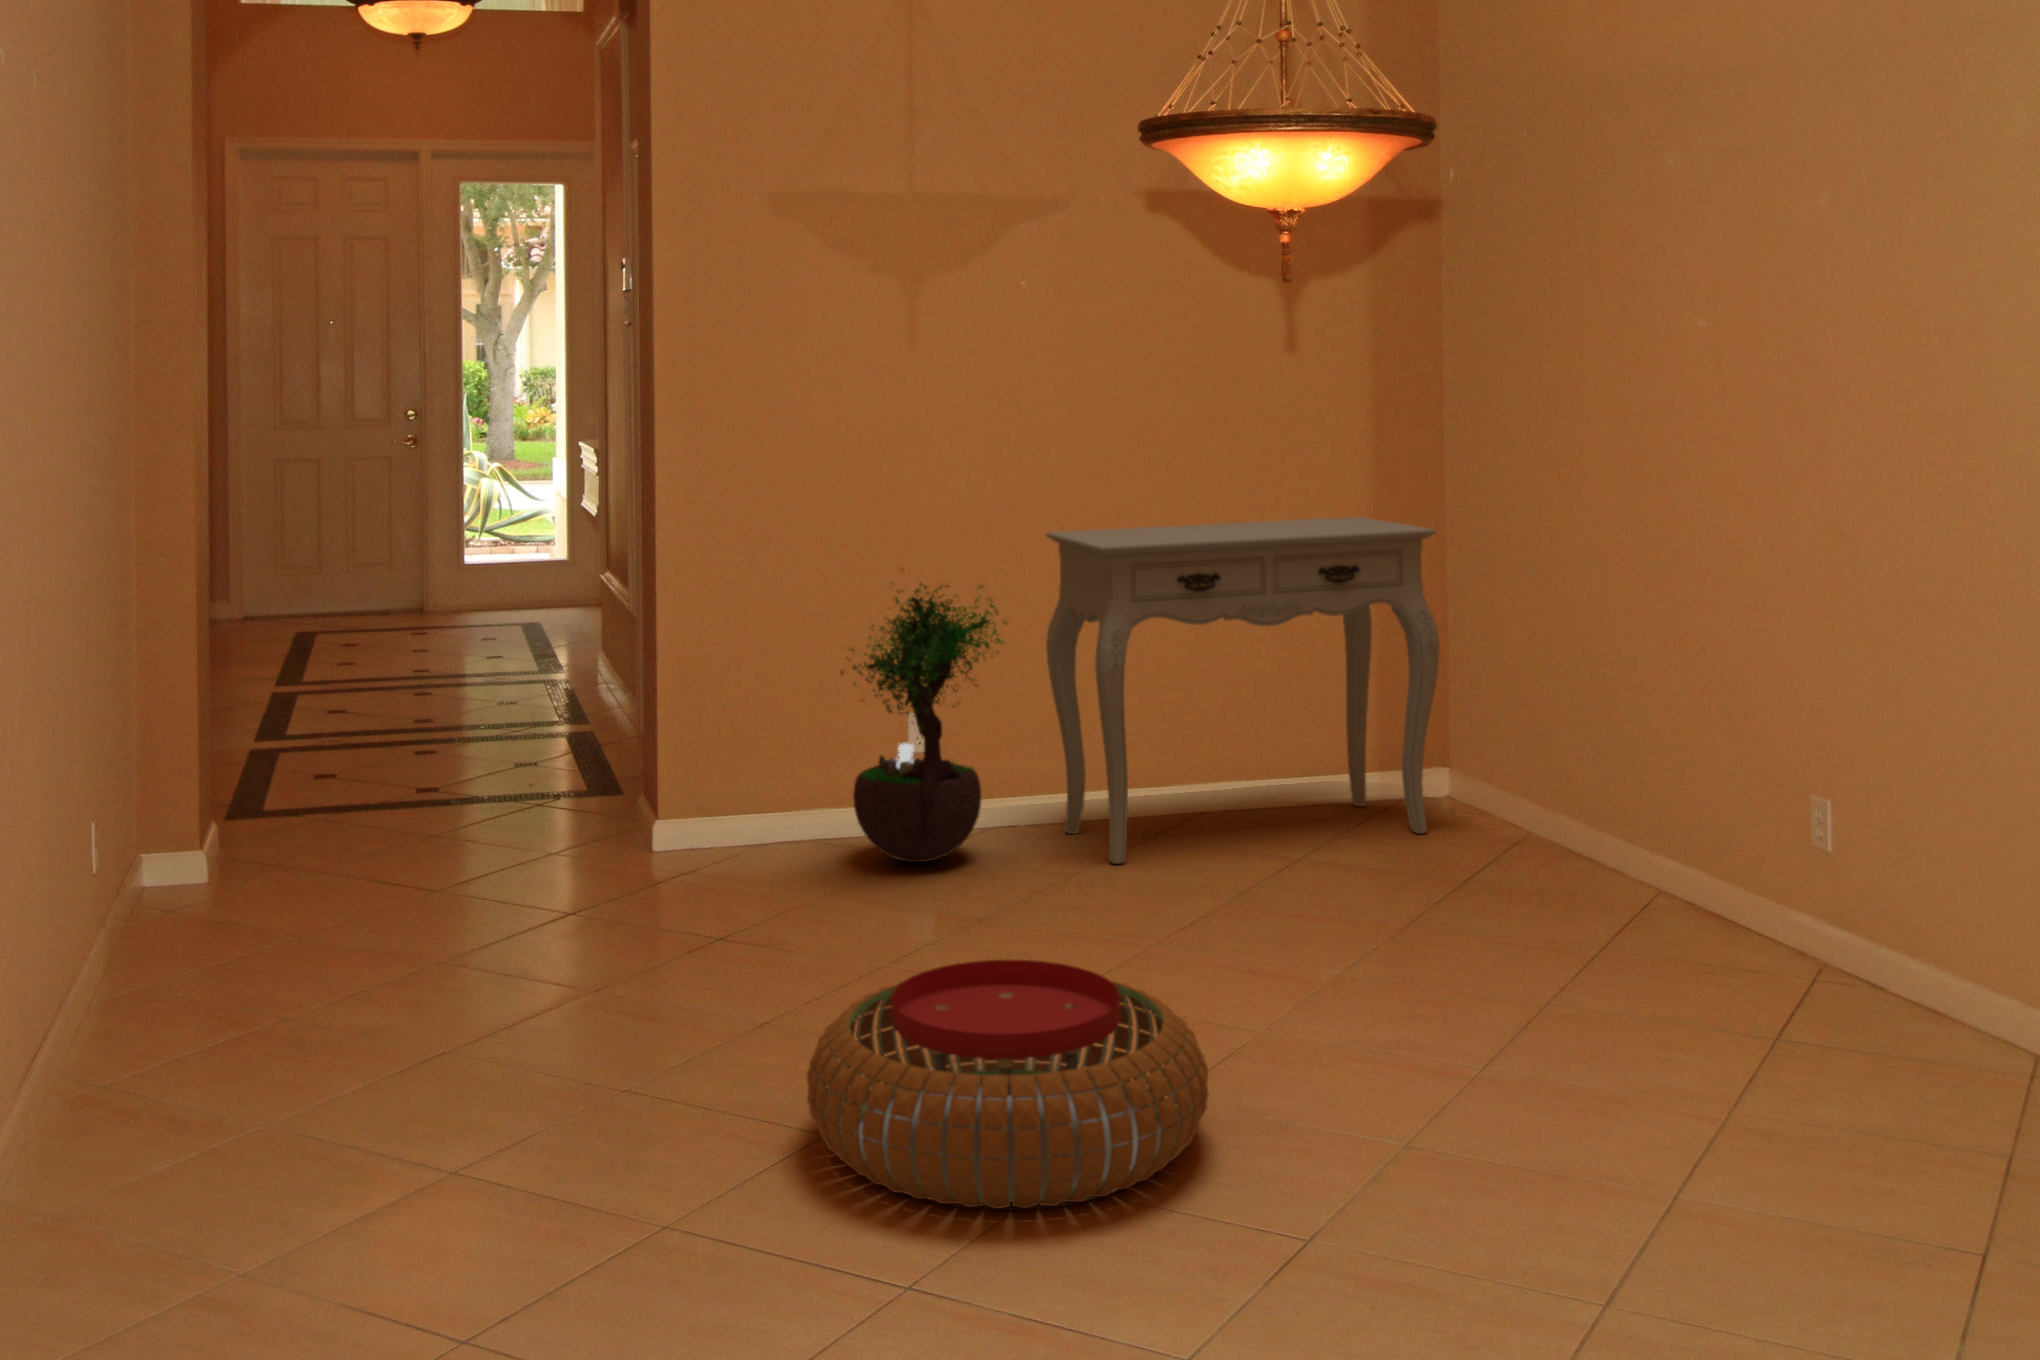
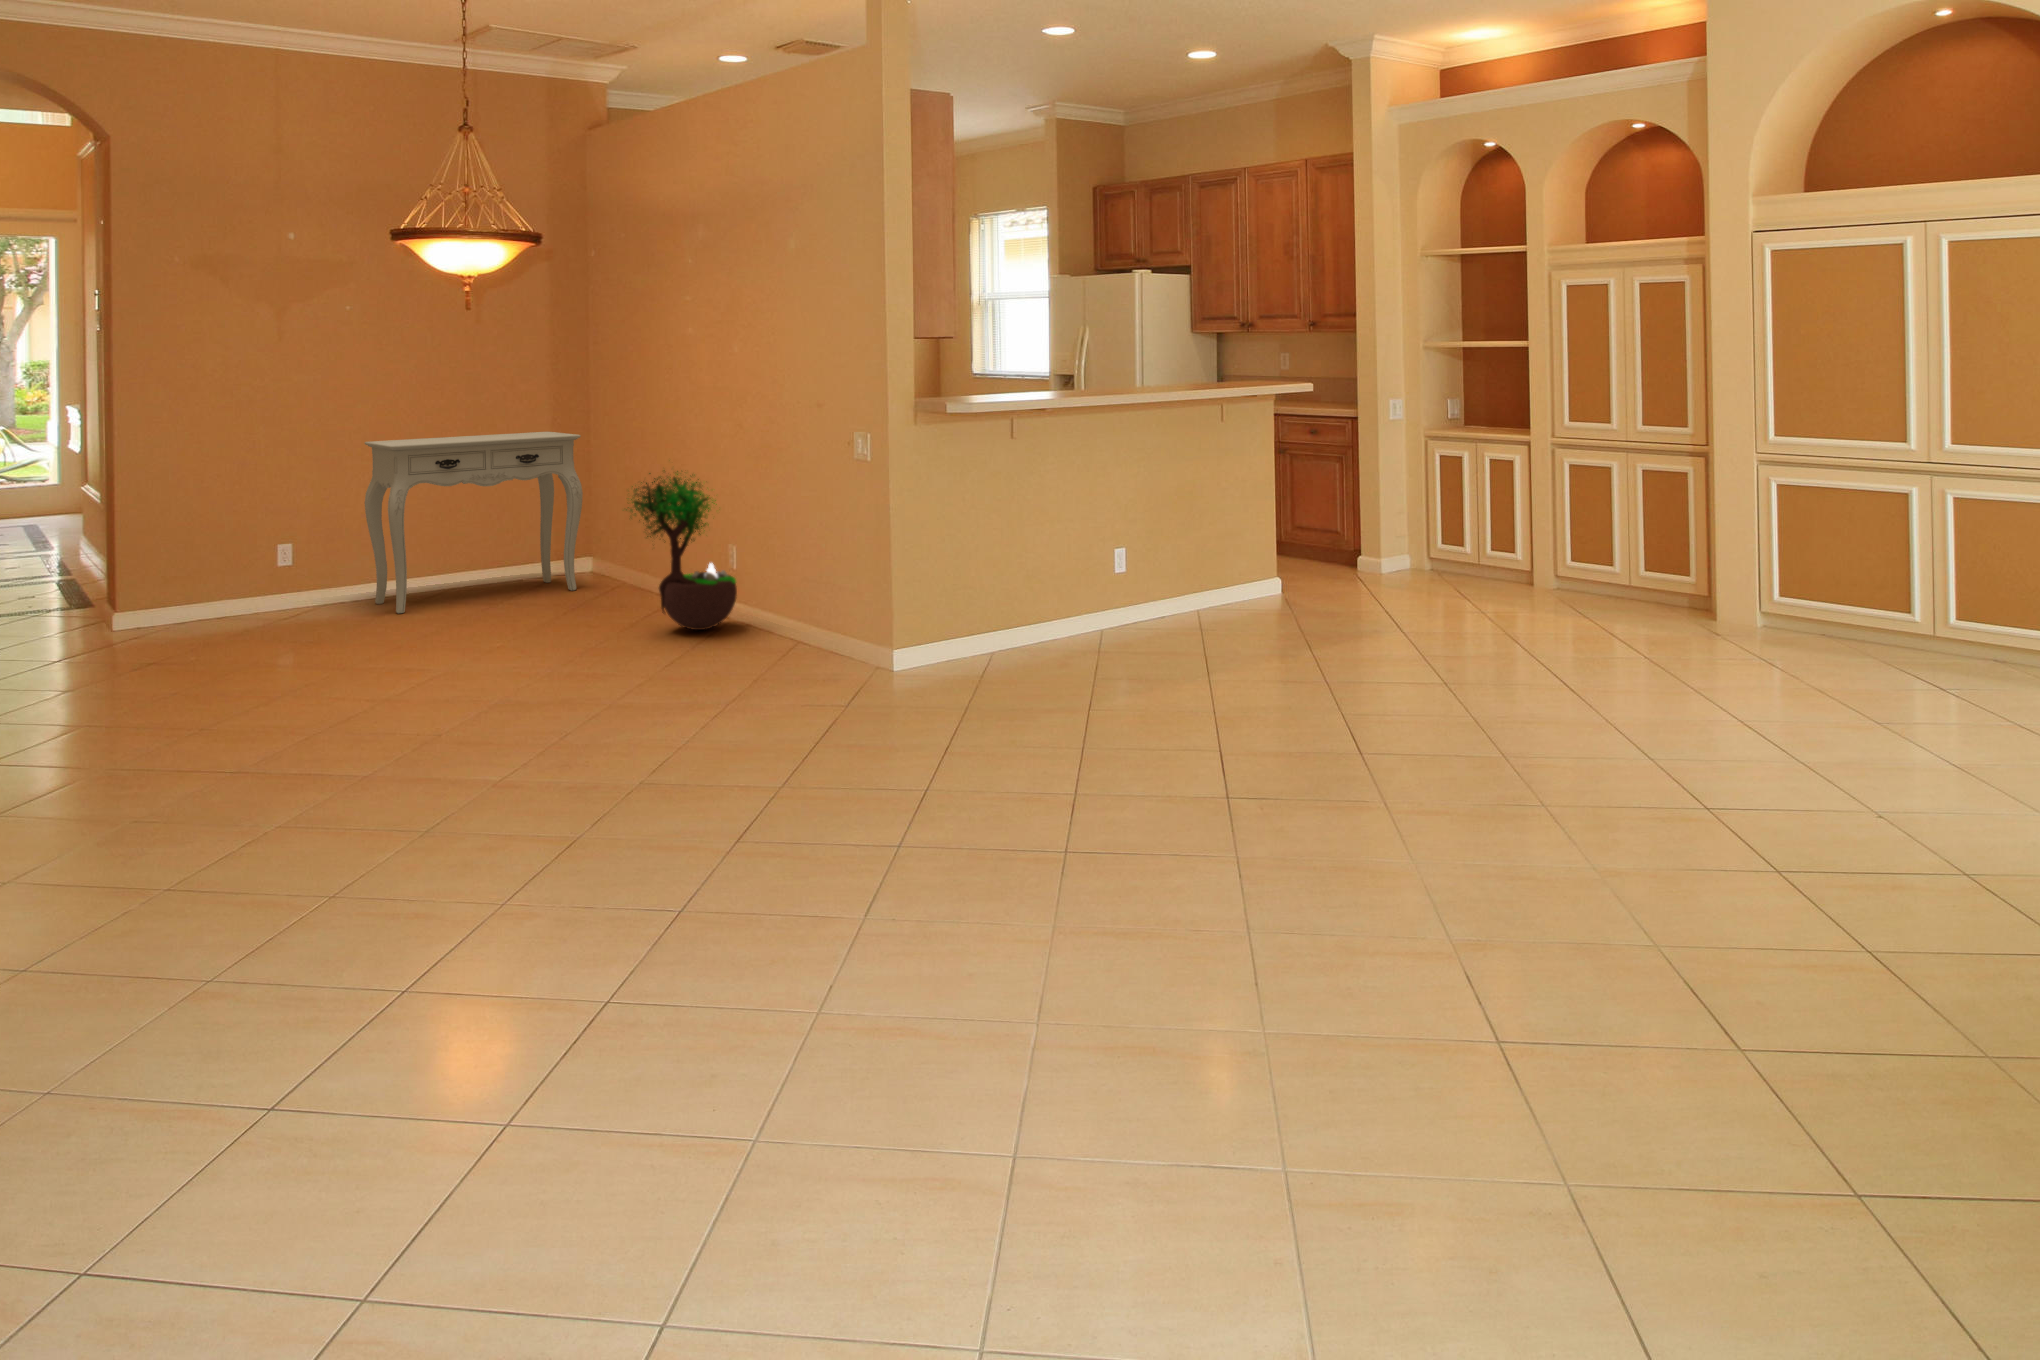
potted tree: present [841,572,1006,862] -> present [626,470,737,630]
pouf: present [807,960,1209,1209] -> none [191,630,403,730]

